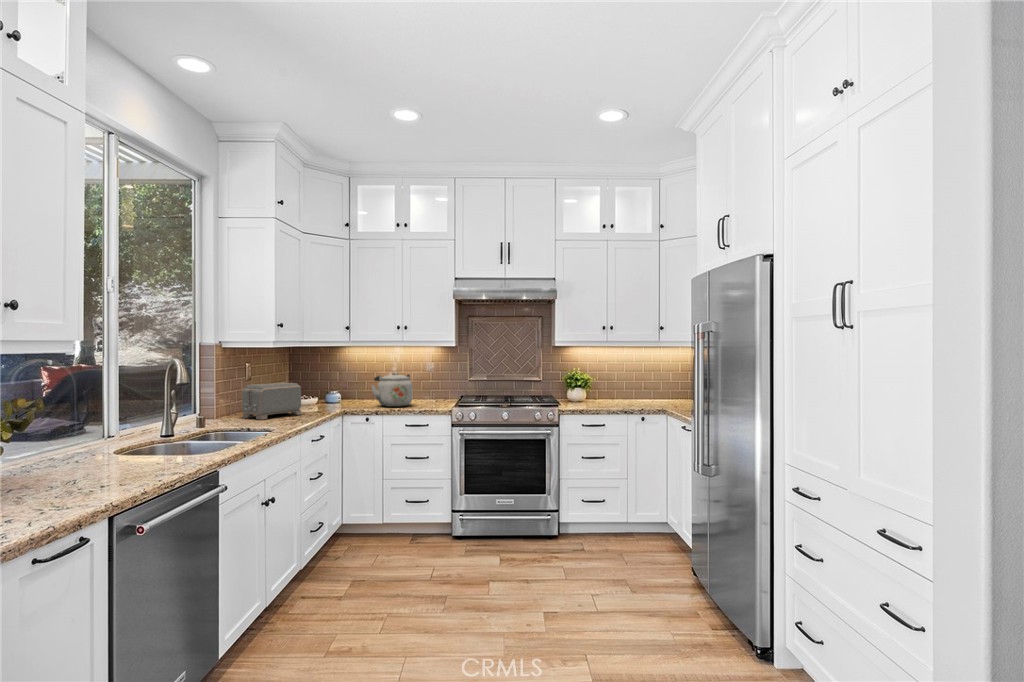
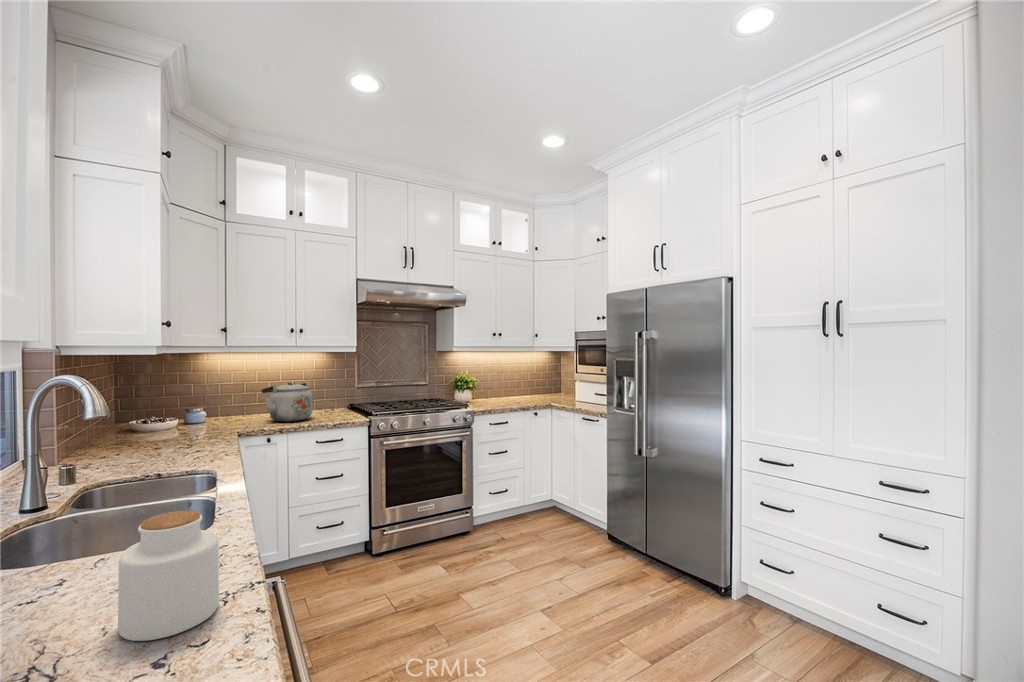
toaster: present [242,383,302,420] -> none [101,403,193,458]
jar: none [119,426,168,482] -> present [118,510,219,641]

